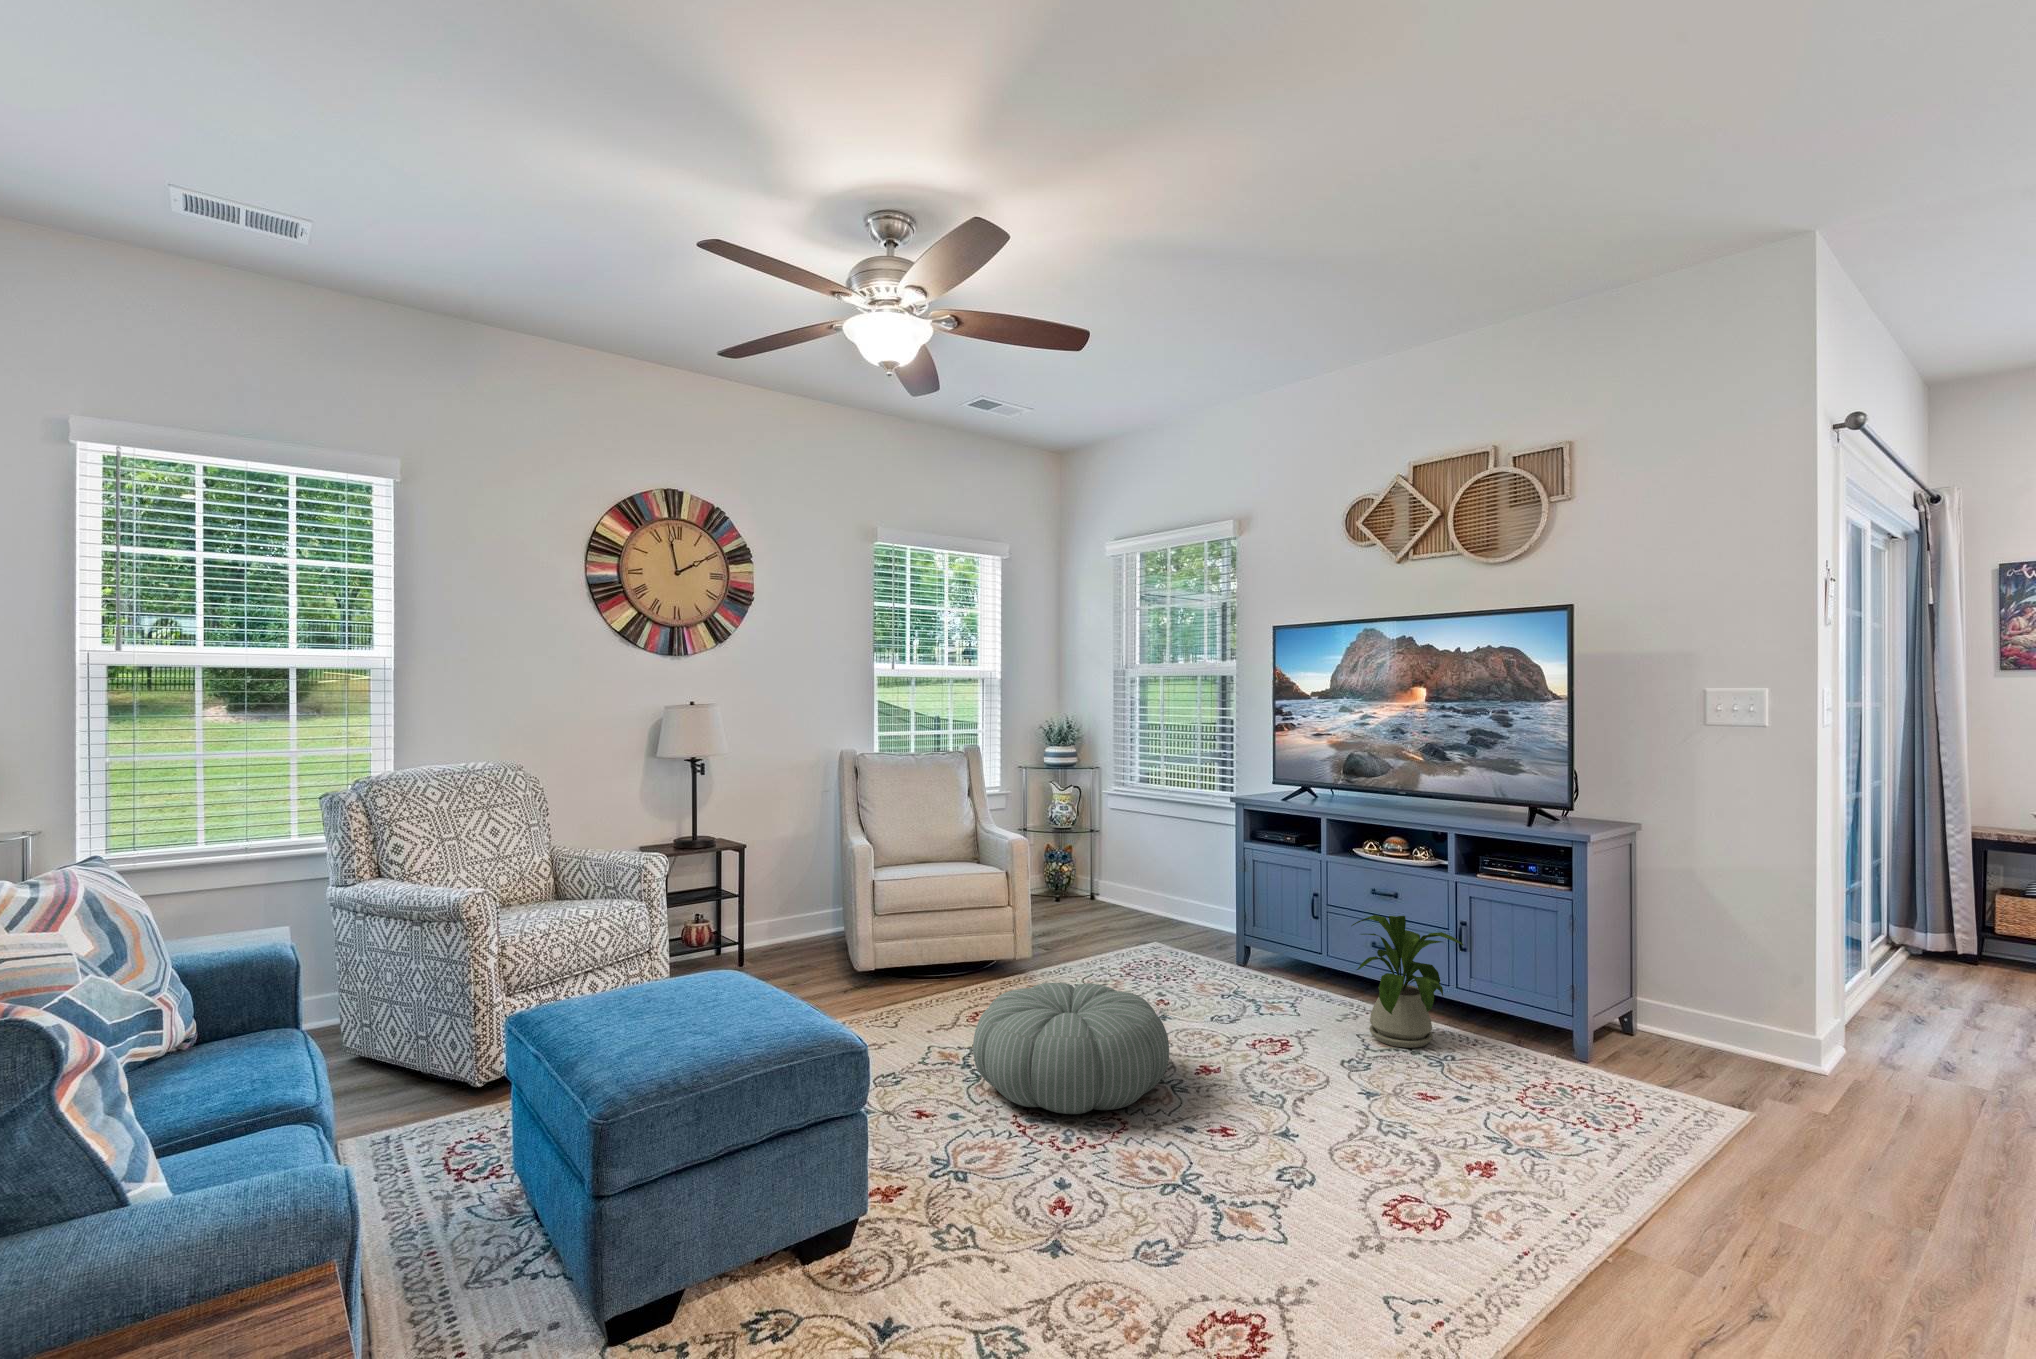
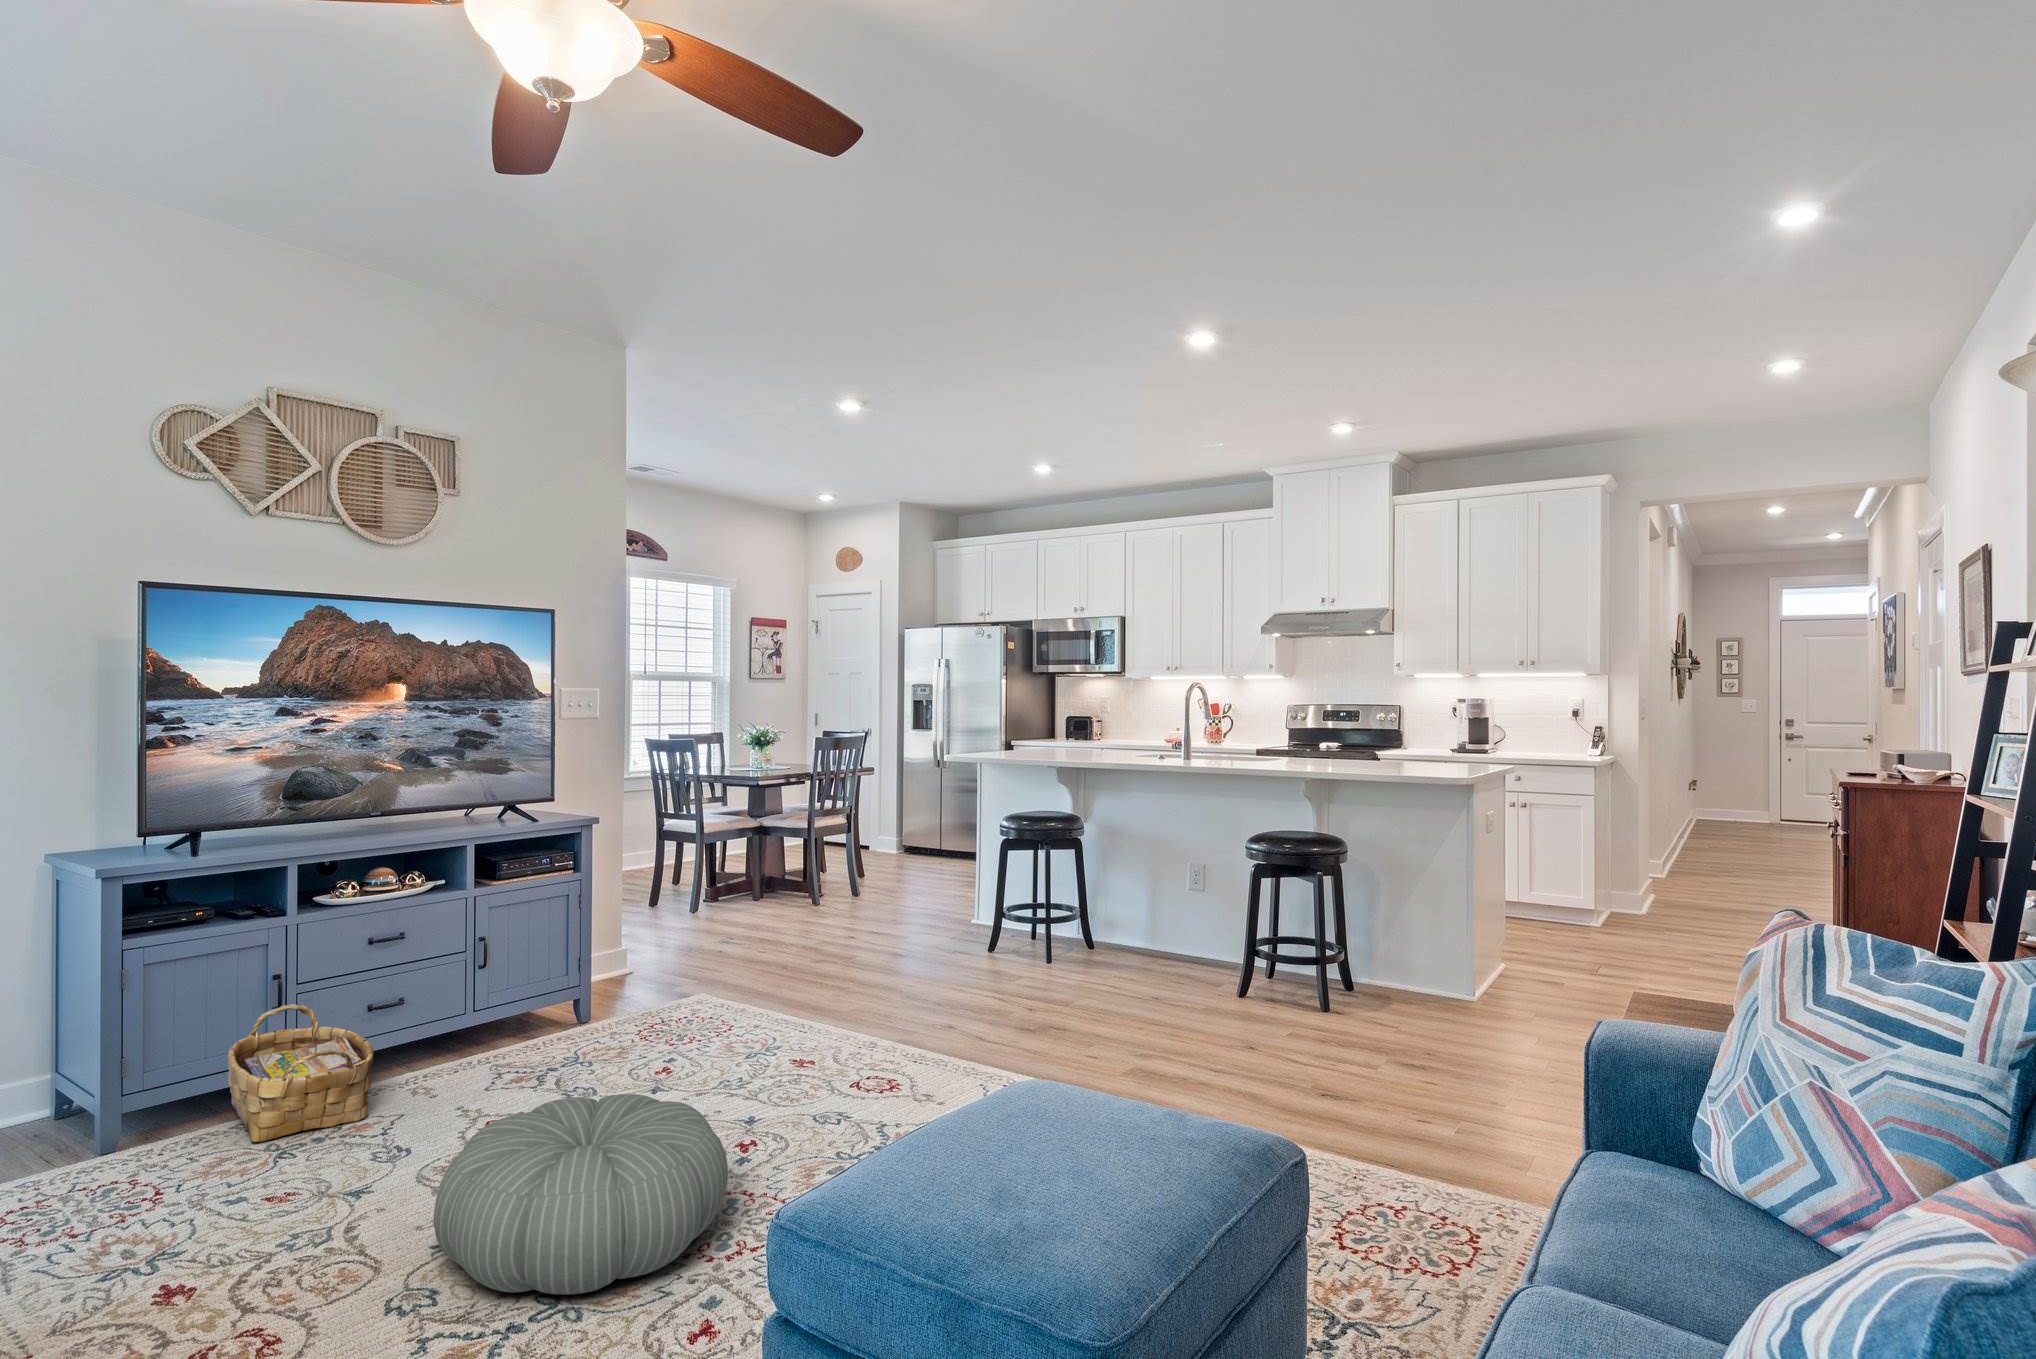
house plant: present [1352,915,1463,1048] -> none [430,928,597,1080]
woven basket: none [1221,917,1325,1007] -> present [228,1004,374,1143]

